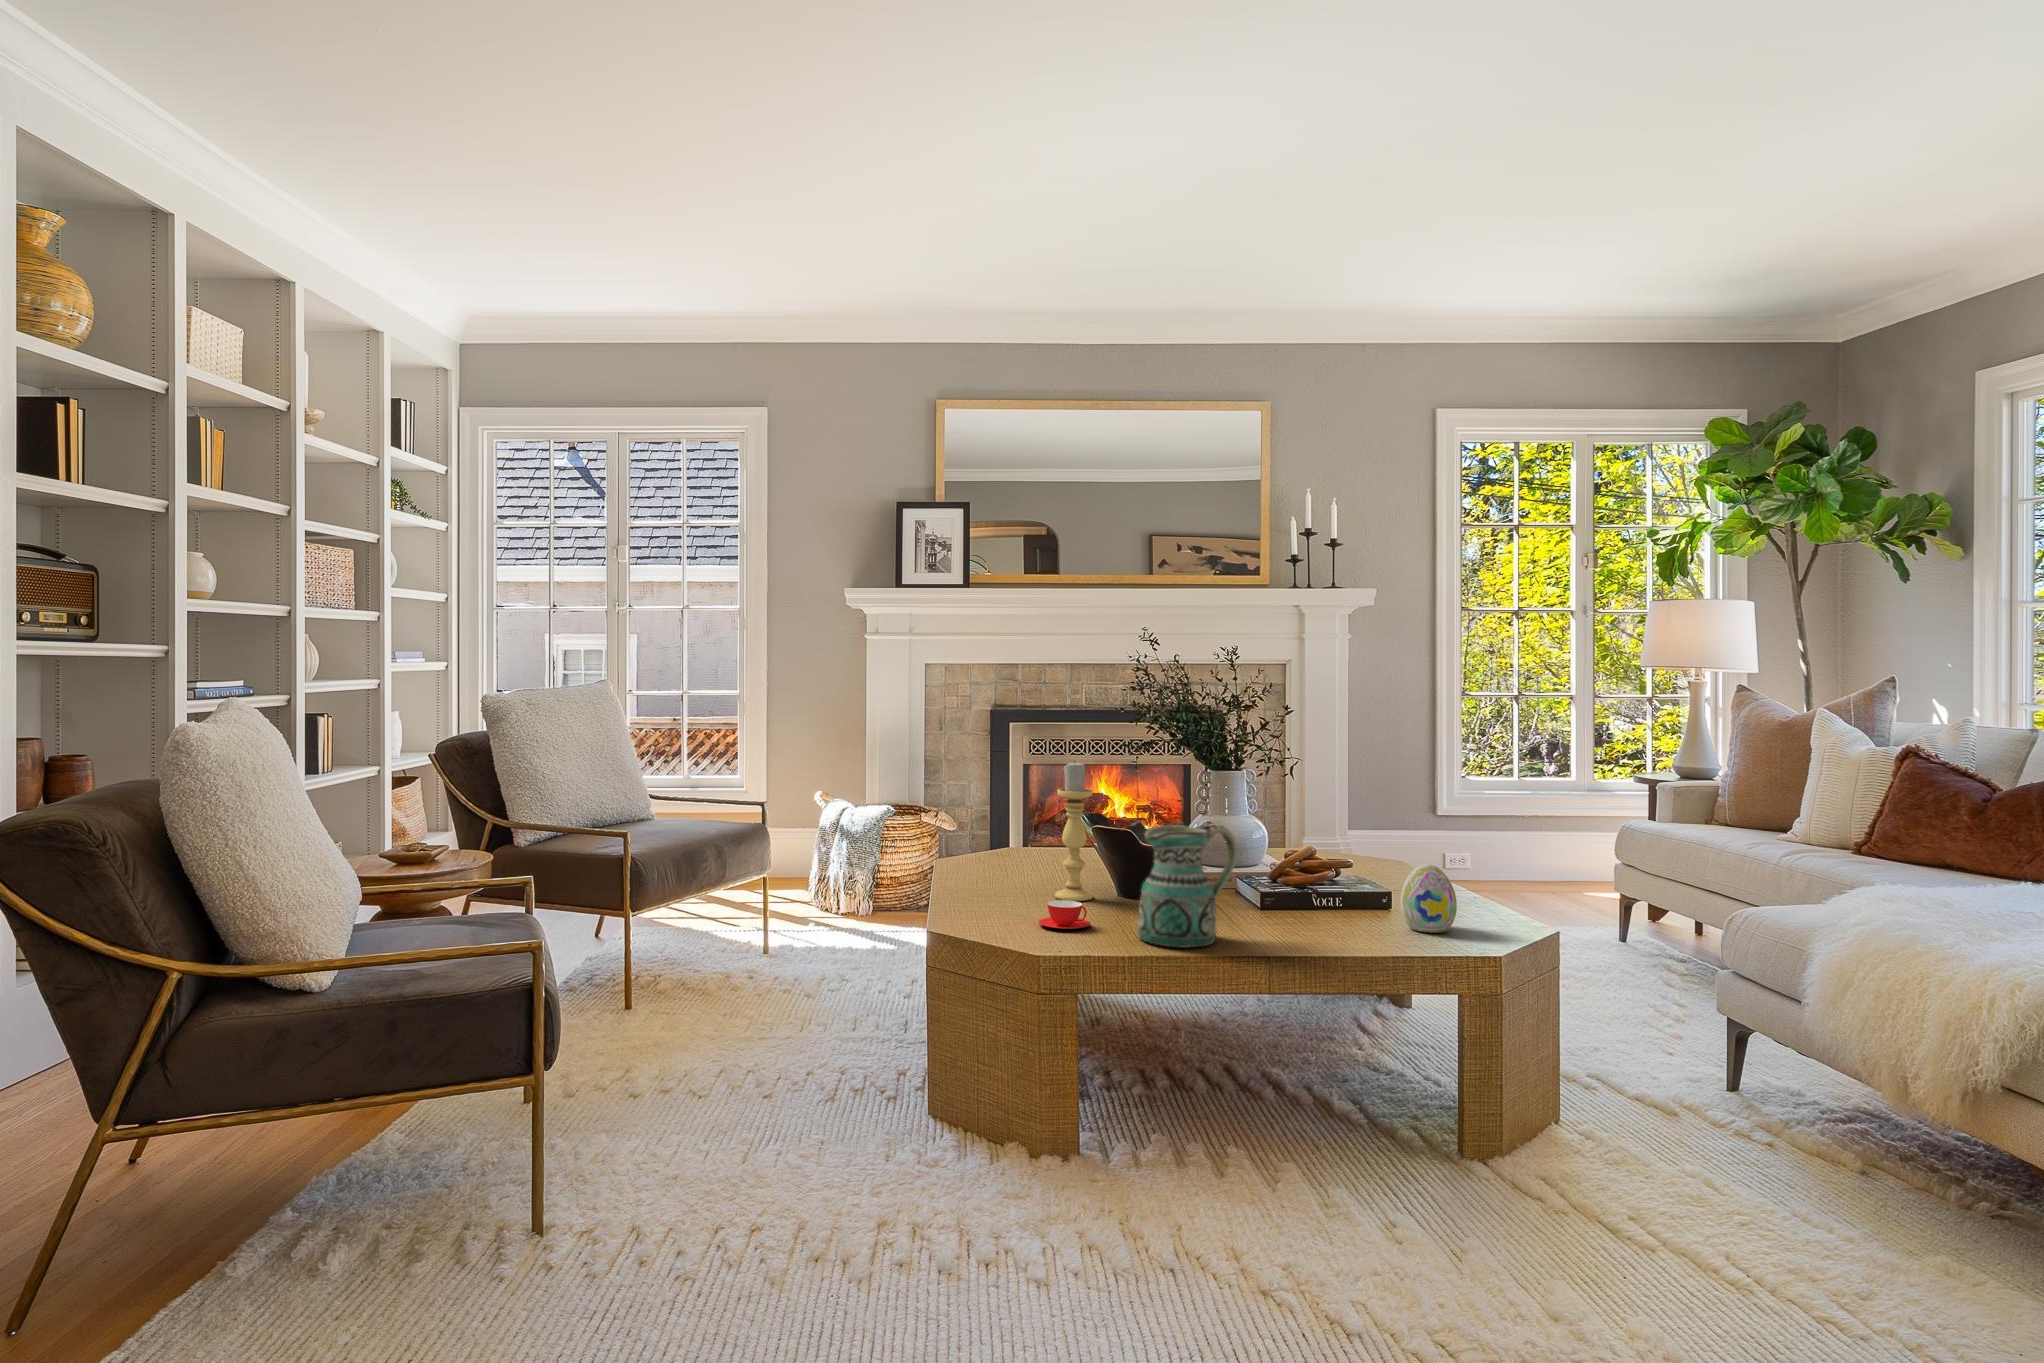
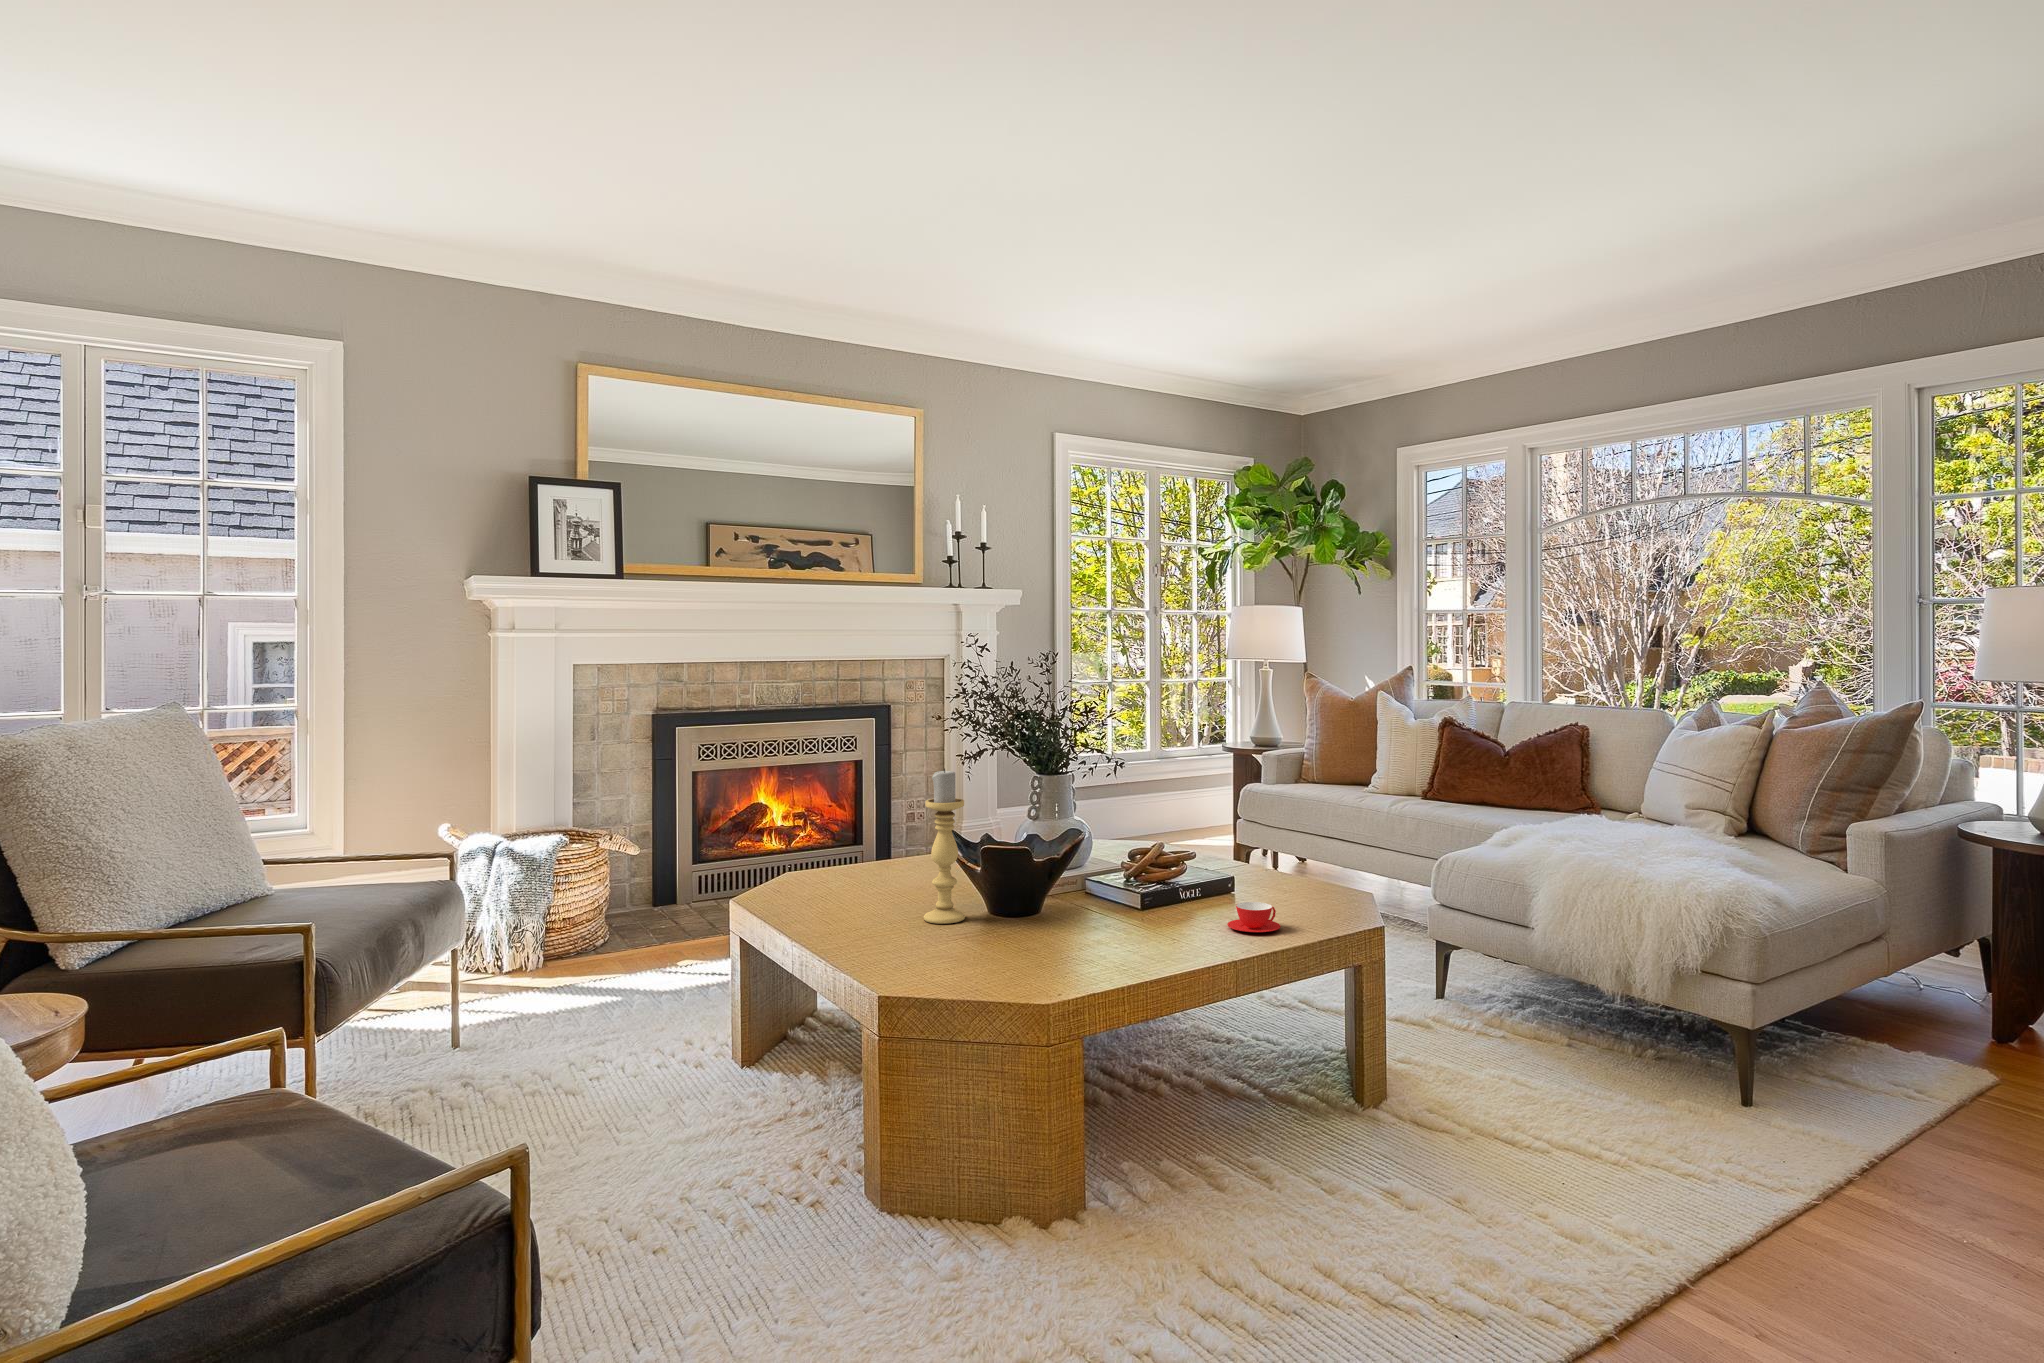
ceramic pitcher: present [1138,825,1236,948] -> none [1077,825,1158,960]
decorative egg: present [1400,864,1457,933] -> none [1261,841,1311,904]
teacup: present [1039,900,1090,929] -> present [1227,902,1281,932]

